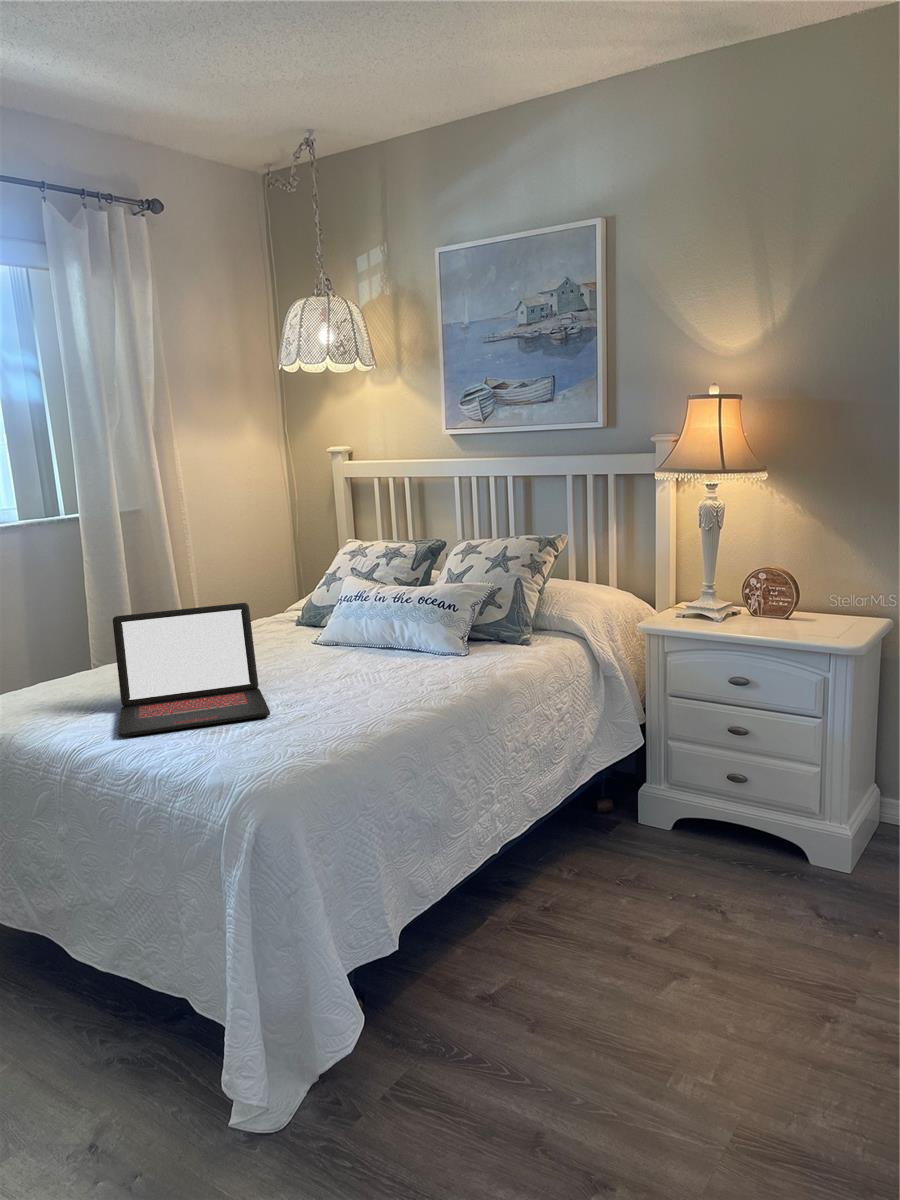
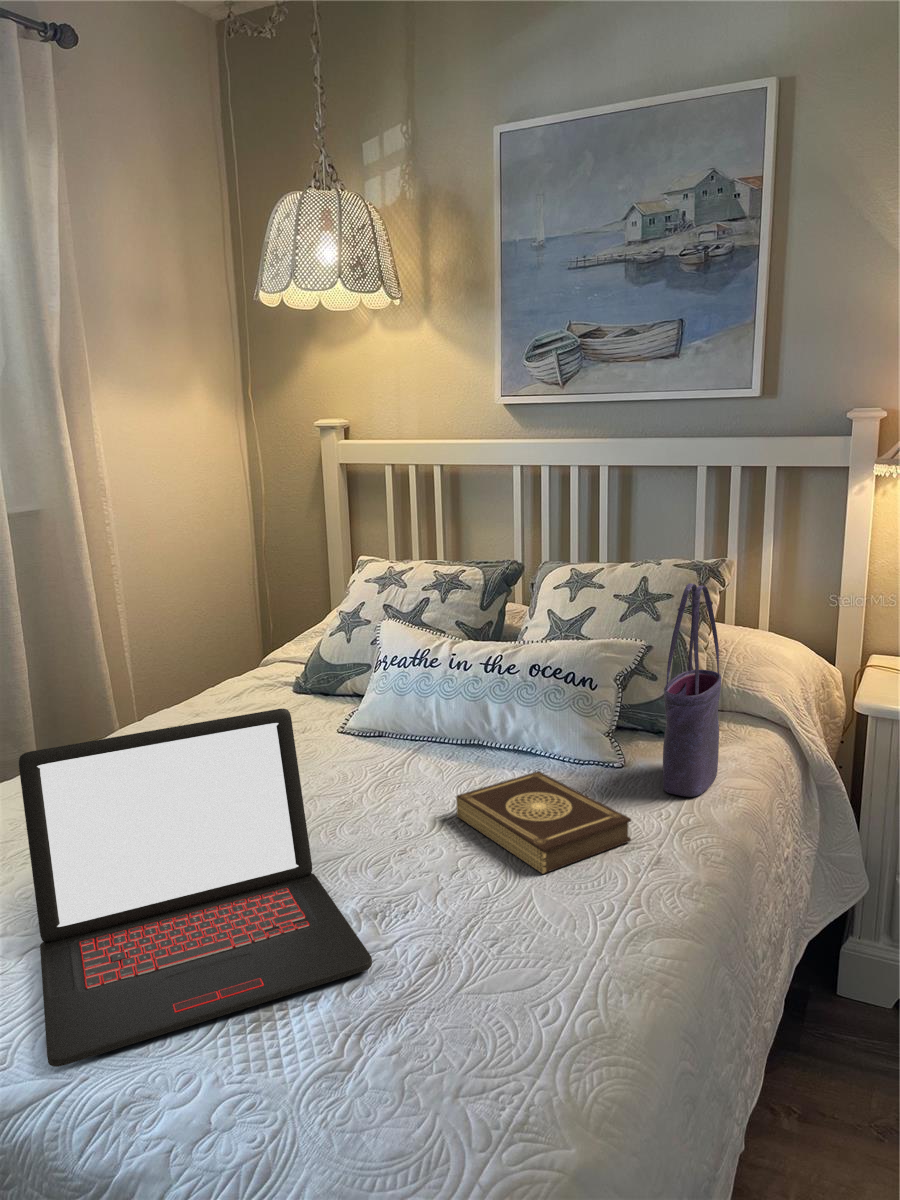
tote bag: none [472,542,517,666] -> present [663,583,721,797]
book: none [350,652,436,692] -> present [456,771,631,874]

